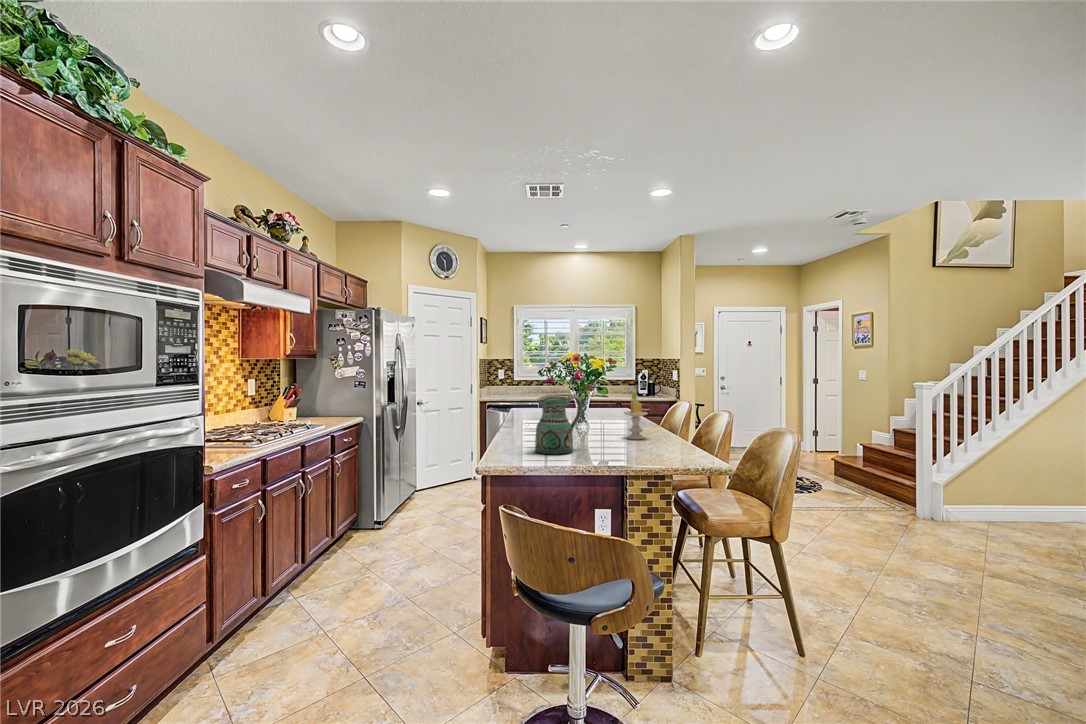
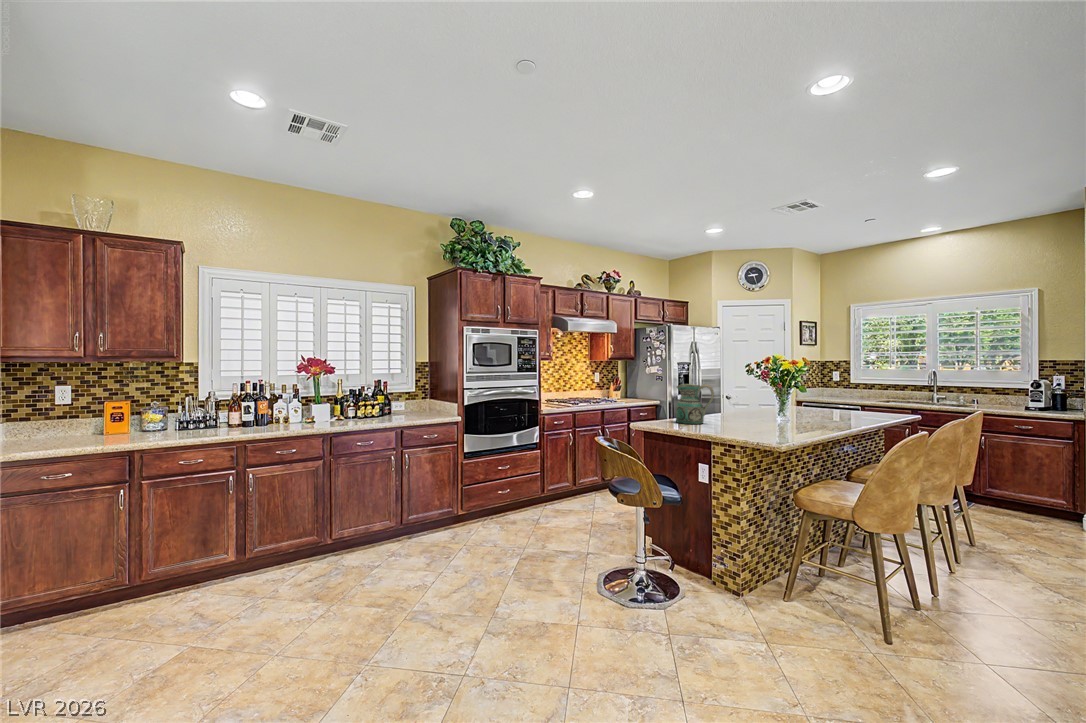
candle: present [624,391,648,439] -> none [774,385,798,427]

